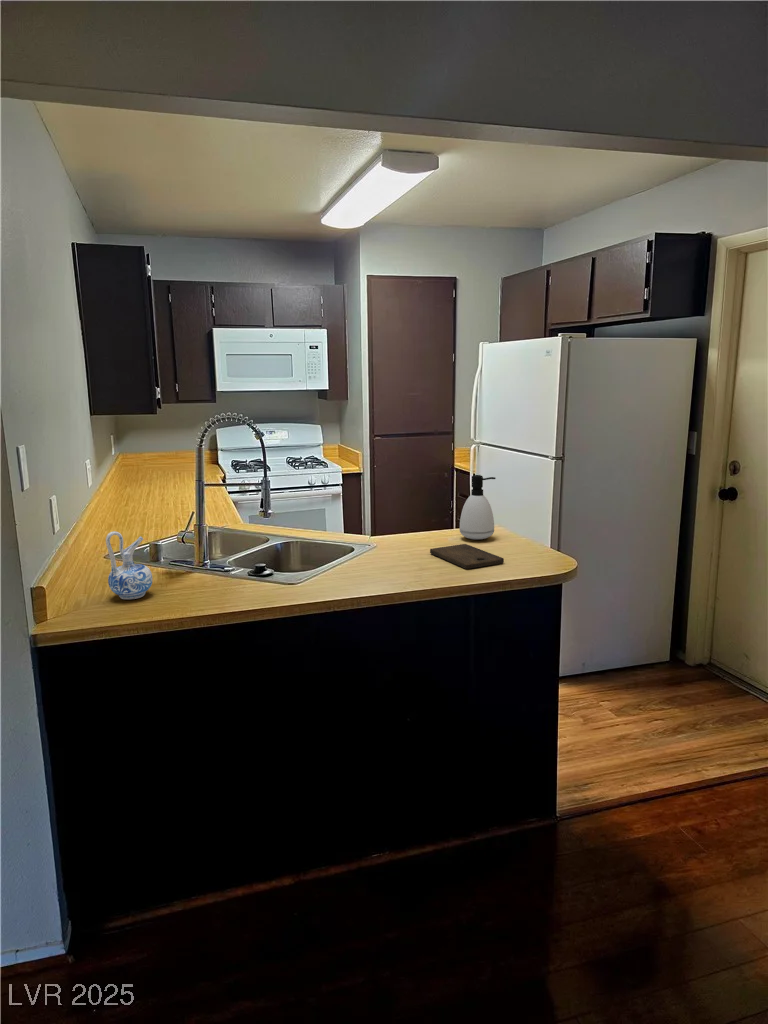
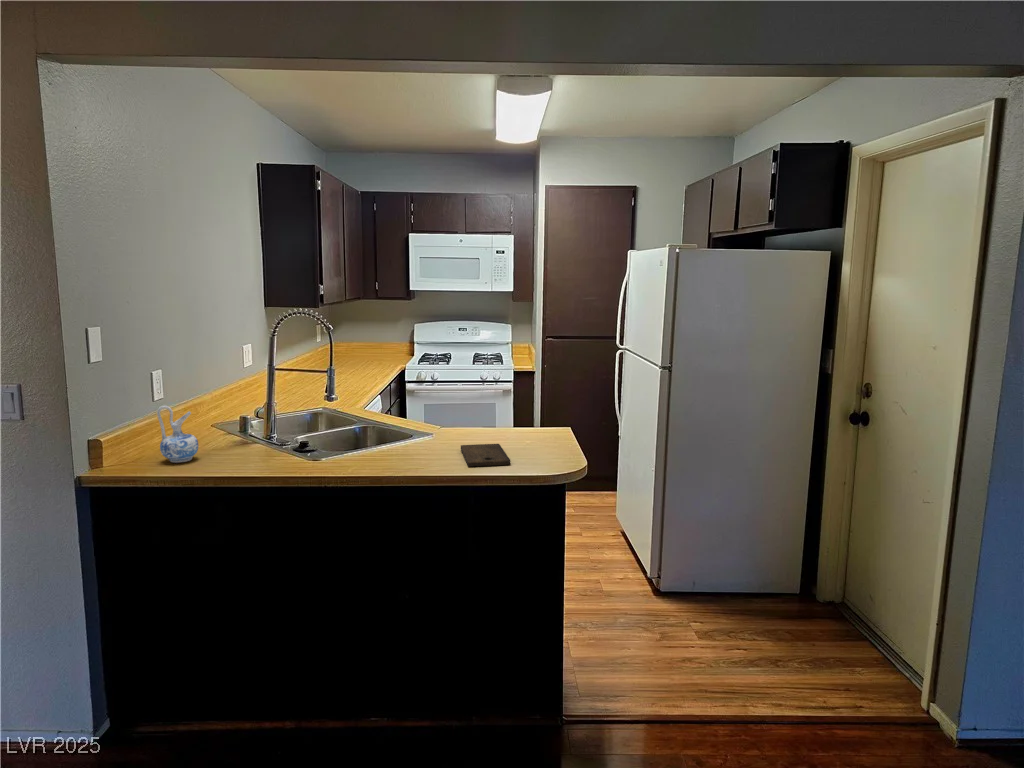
soap dispenser: present [460,475,496,540] -> none [508,379,542,441]

